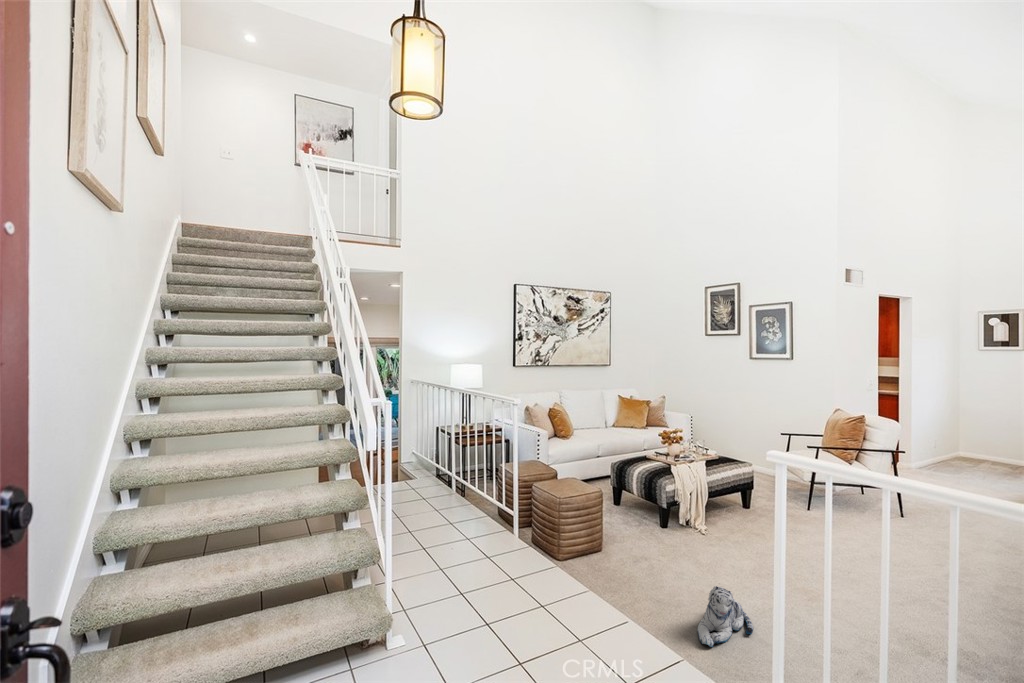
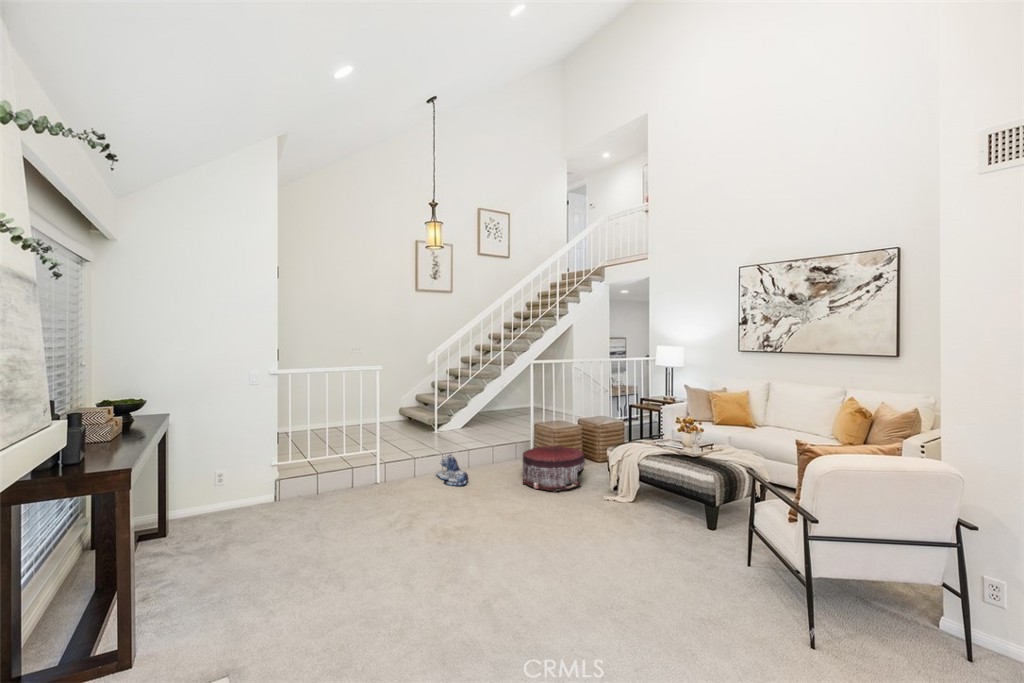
pouf: none [628,498,715,568] -> present [523,446,585,492]

